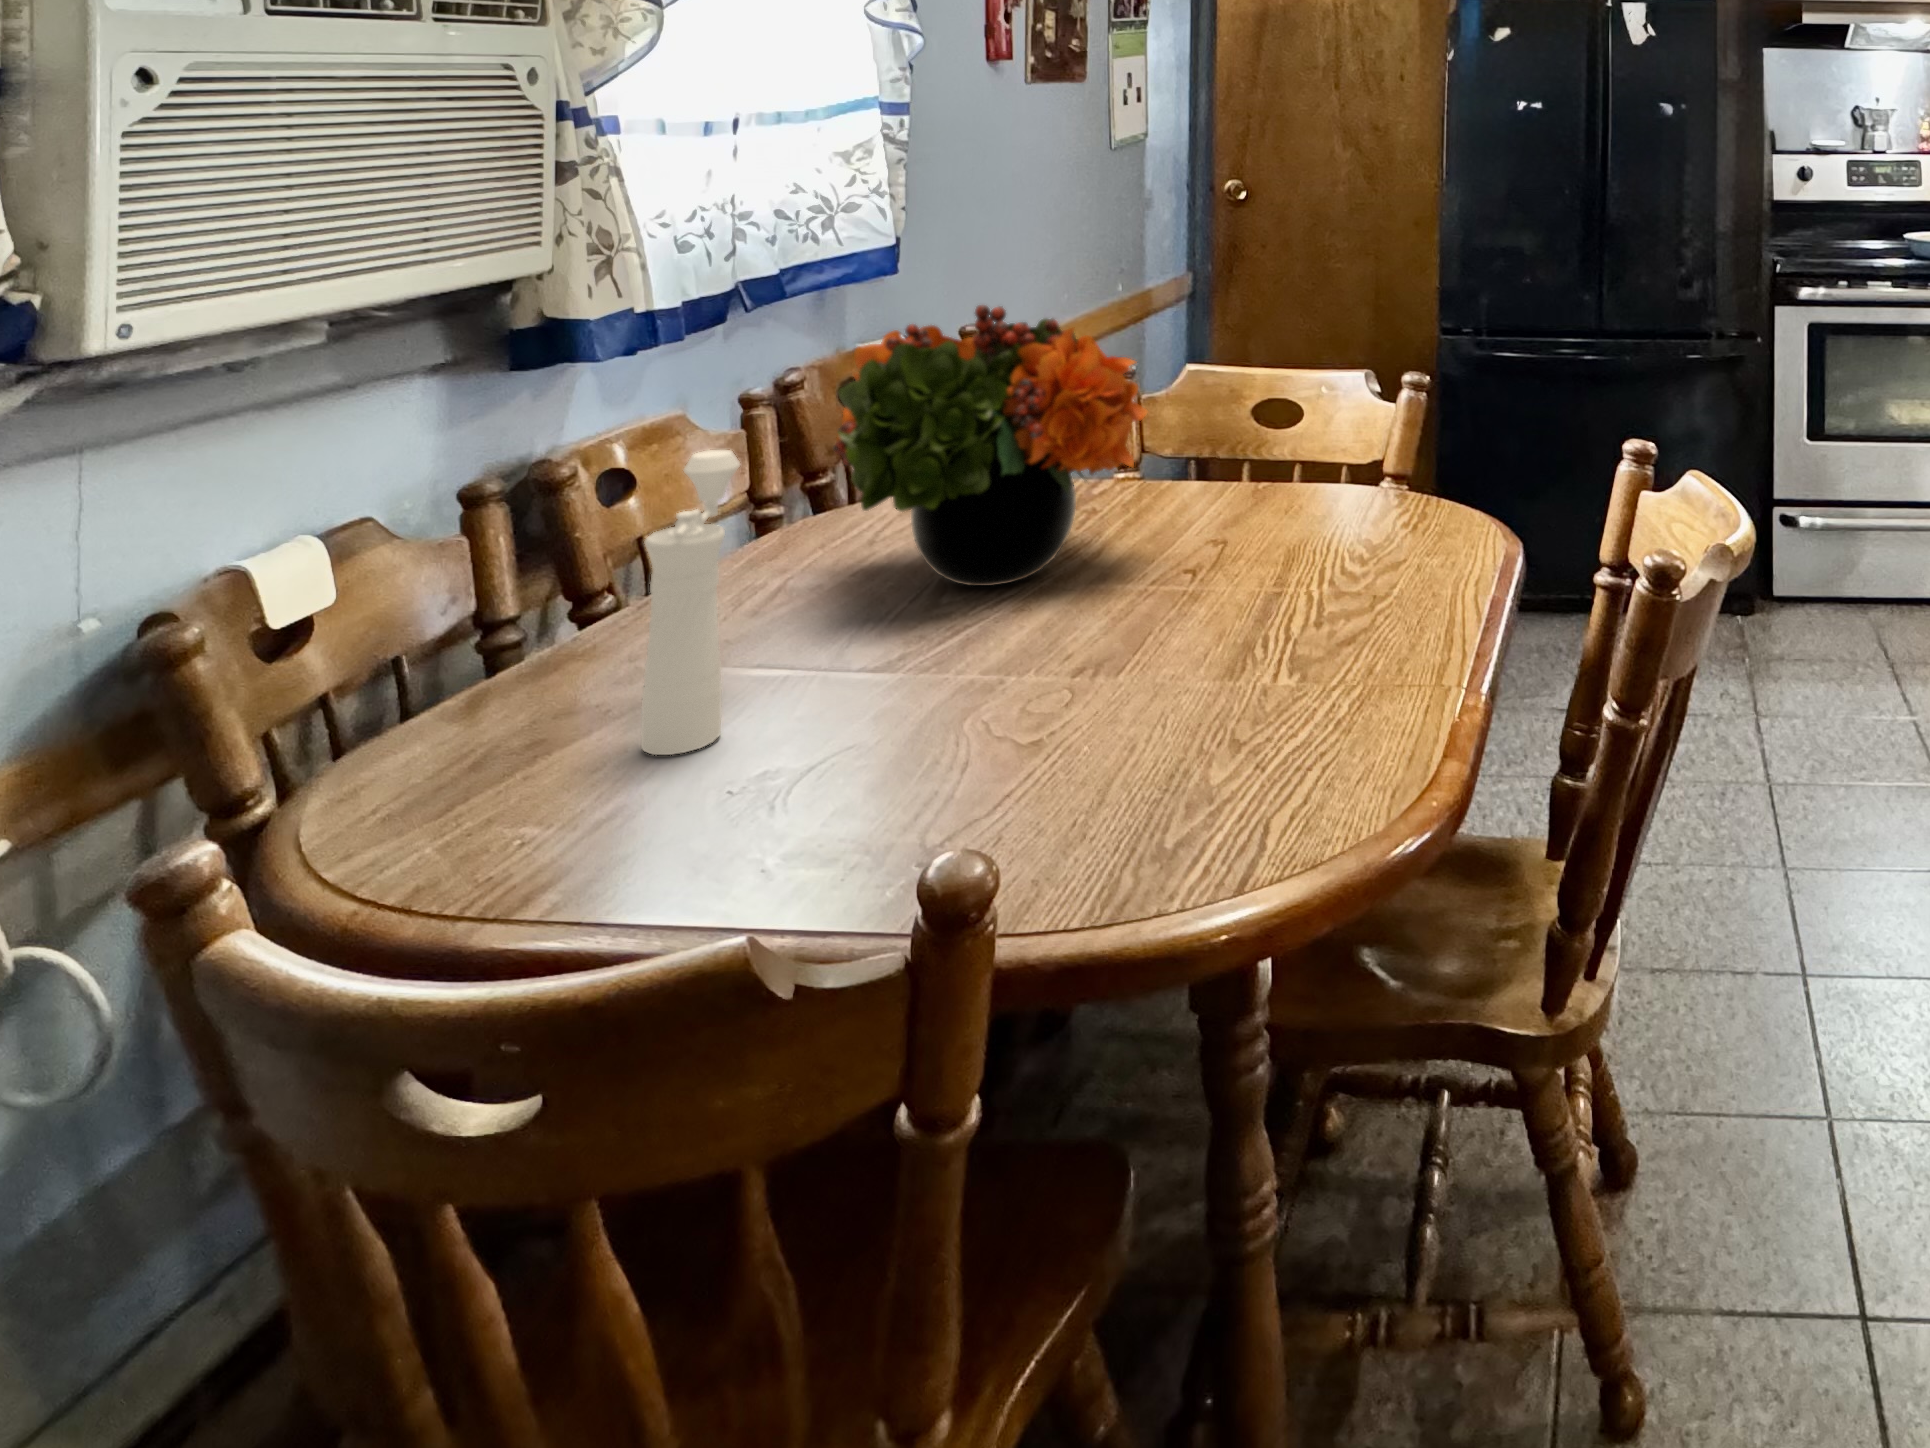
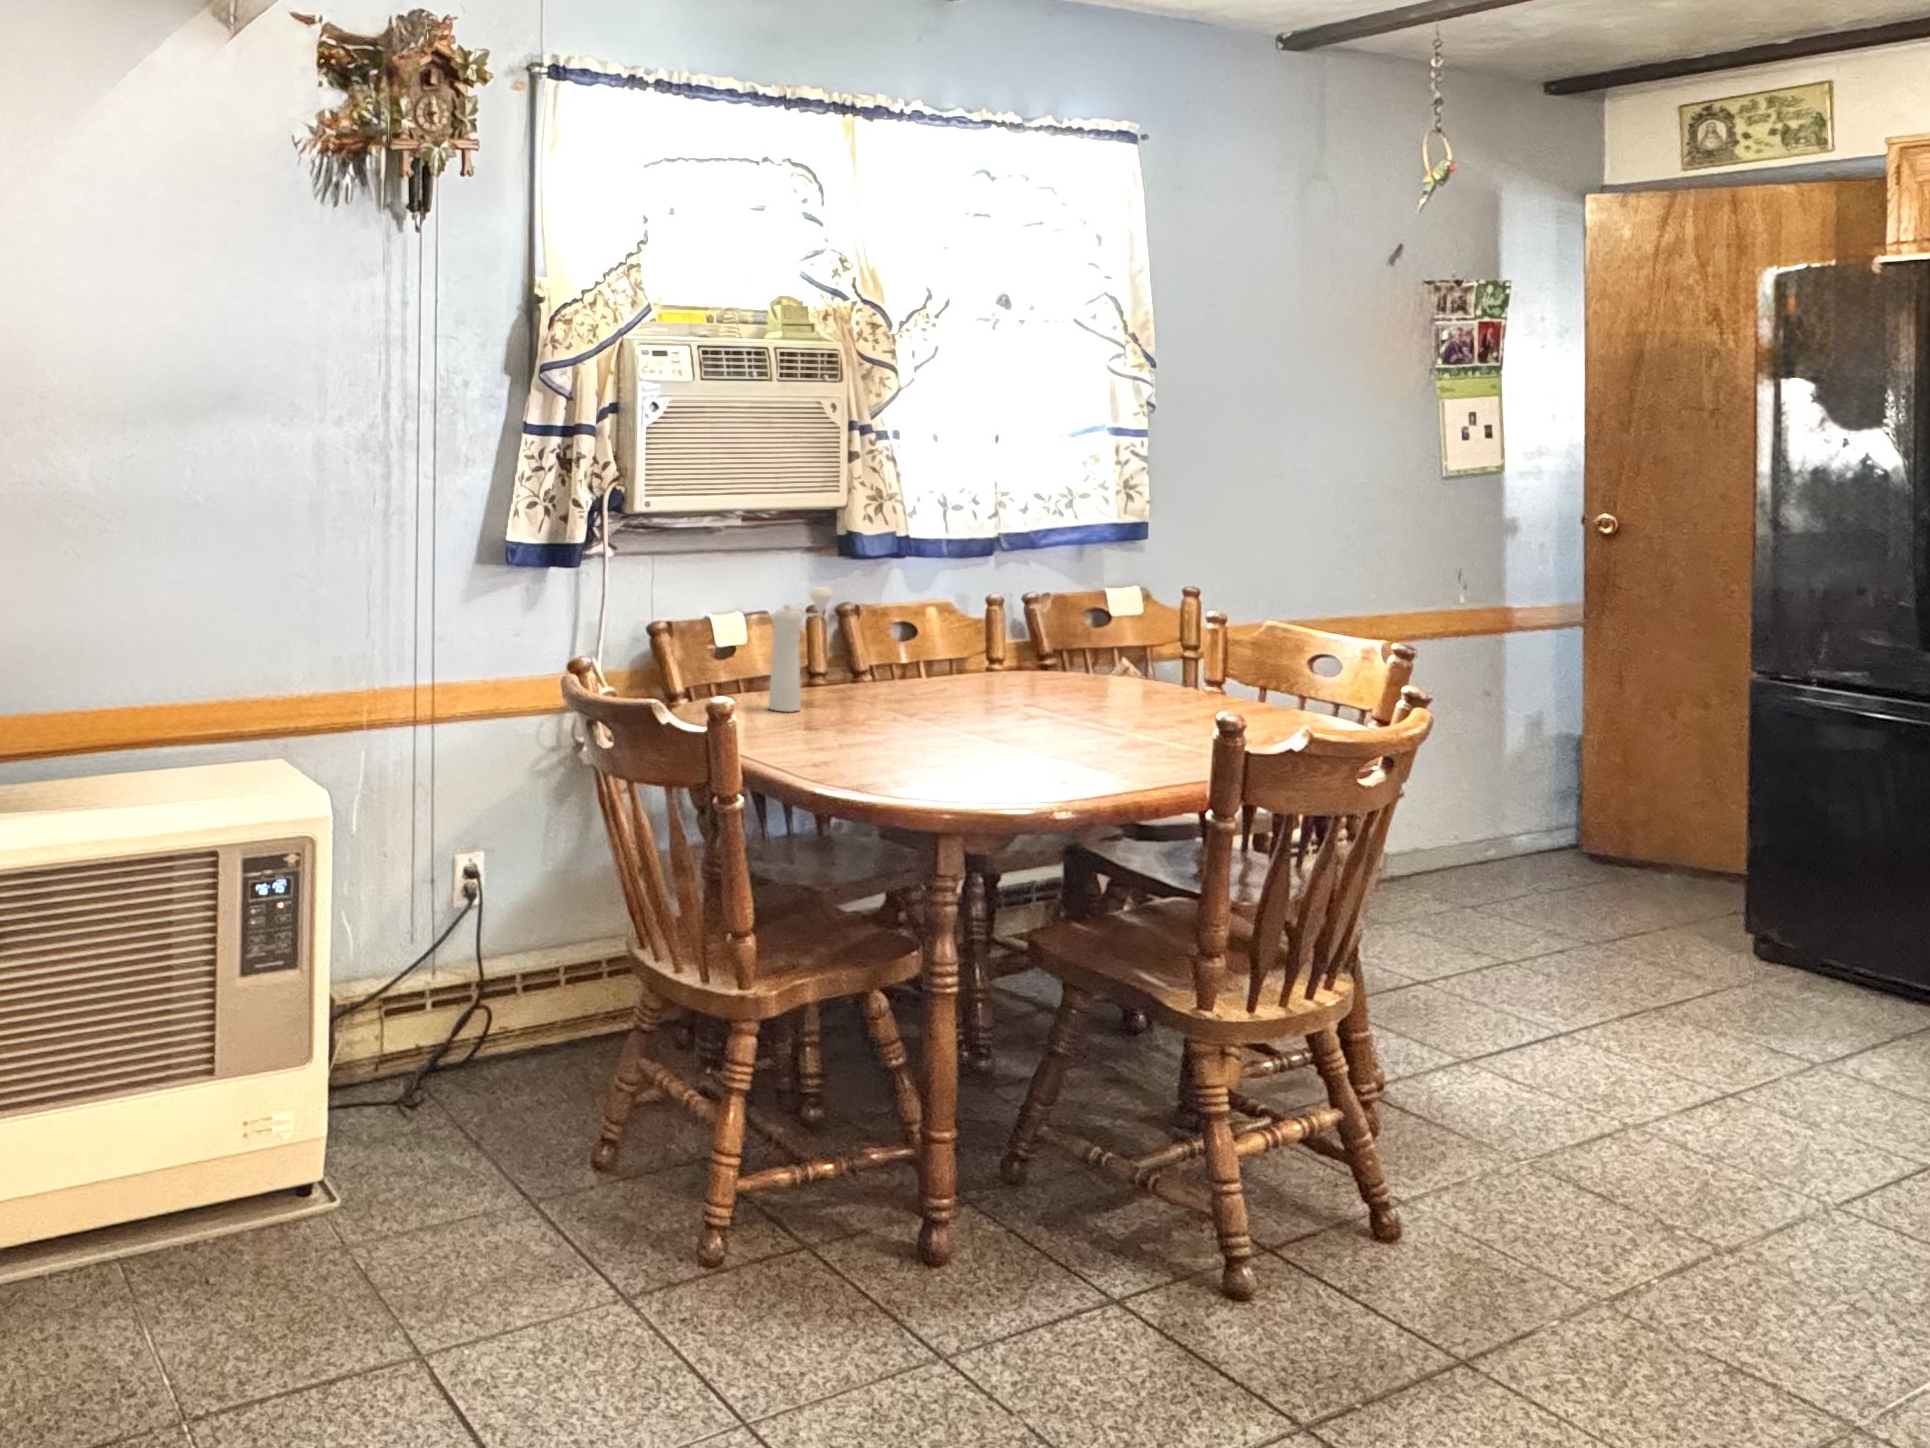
flower arrangement: present [833,305,1147,586] -> none [902,544,1091,707]

